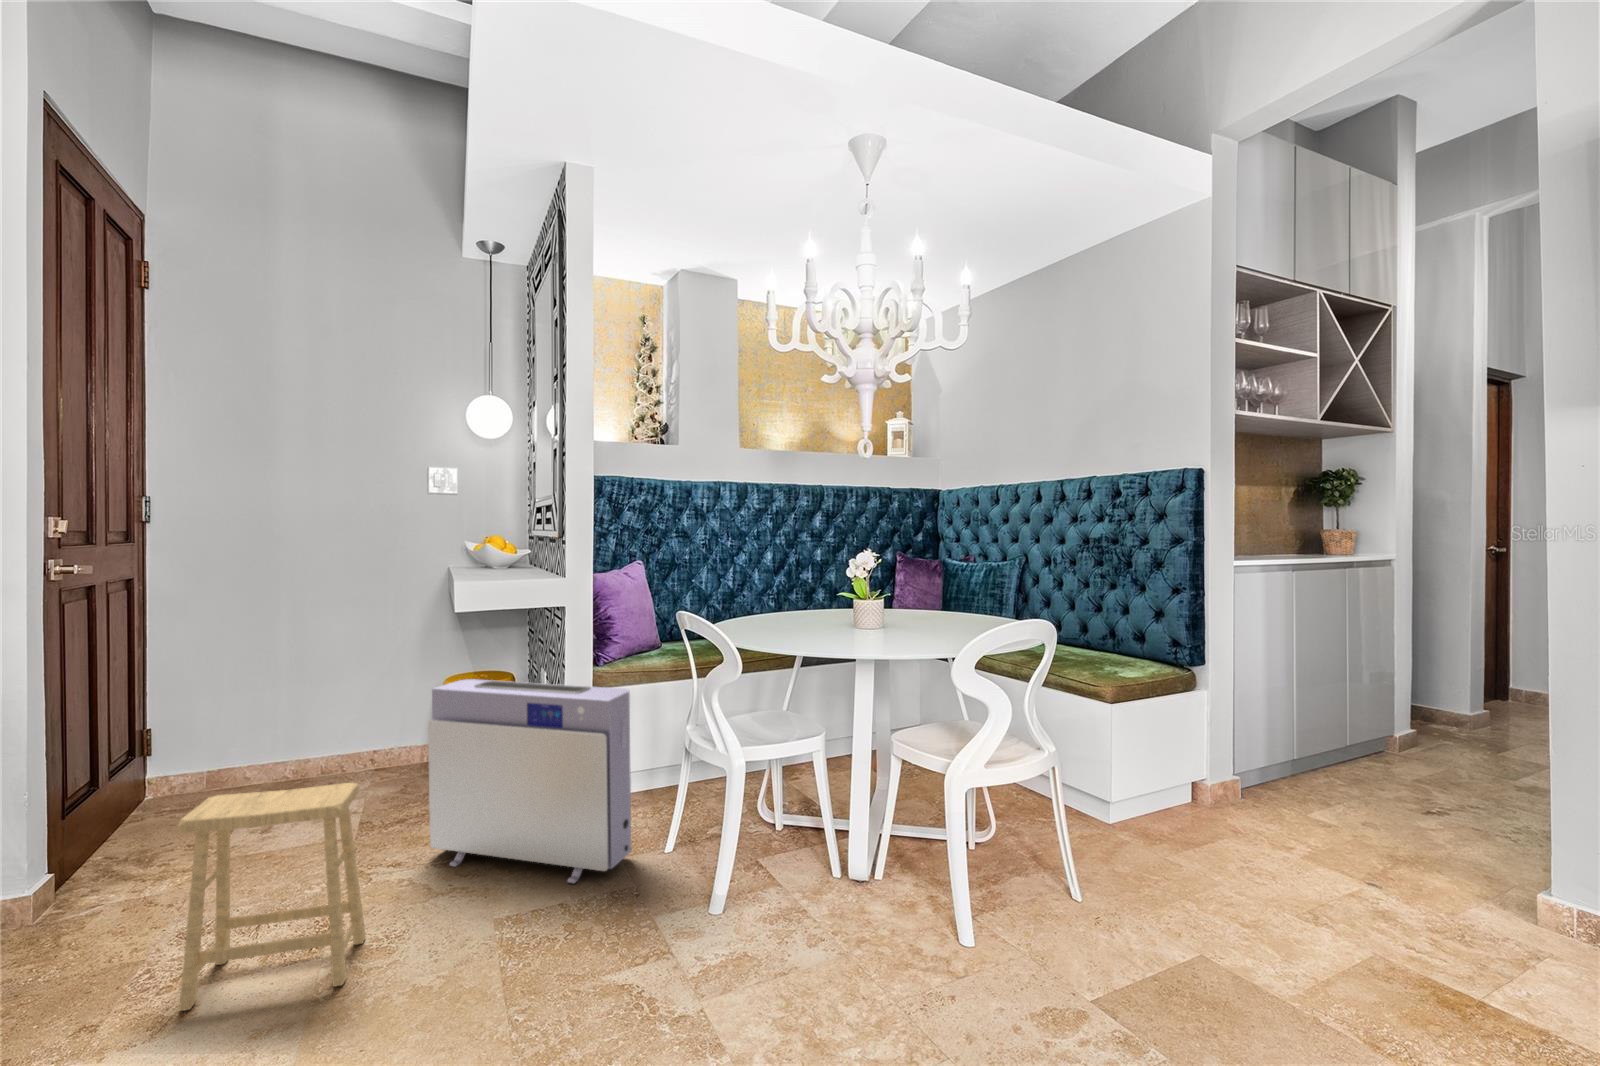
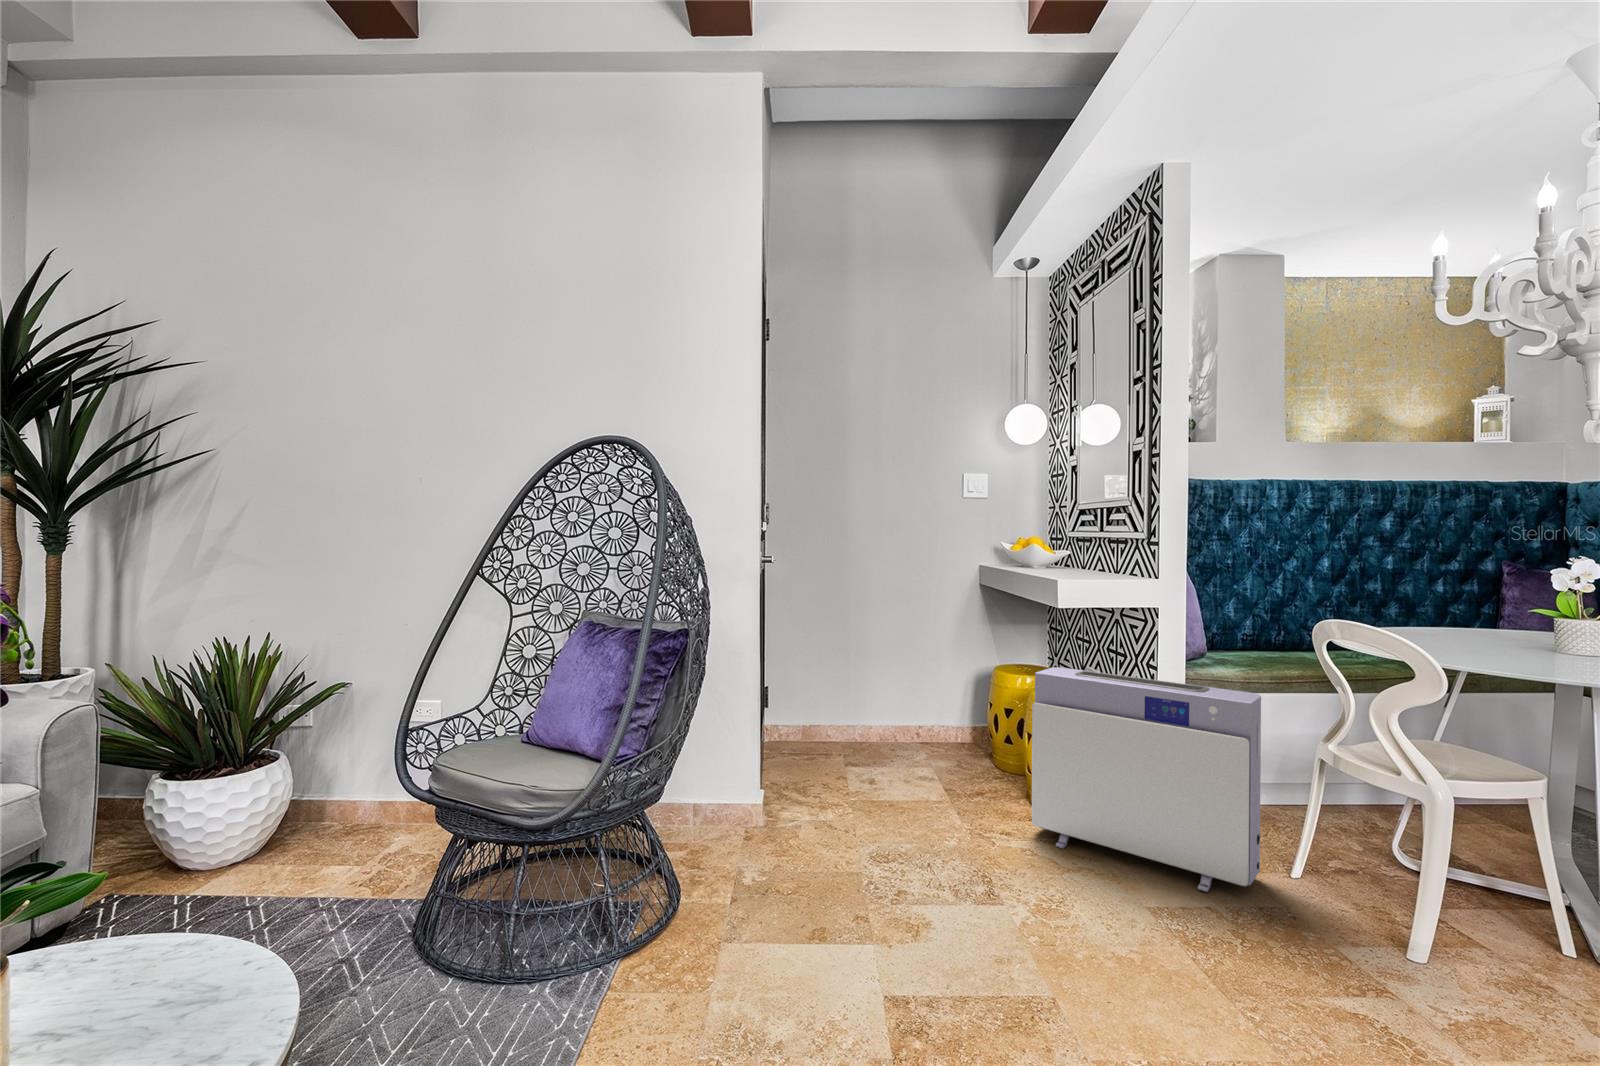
footstool: present [177,783,366,1011] -> none [899,746,1030,942]

